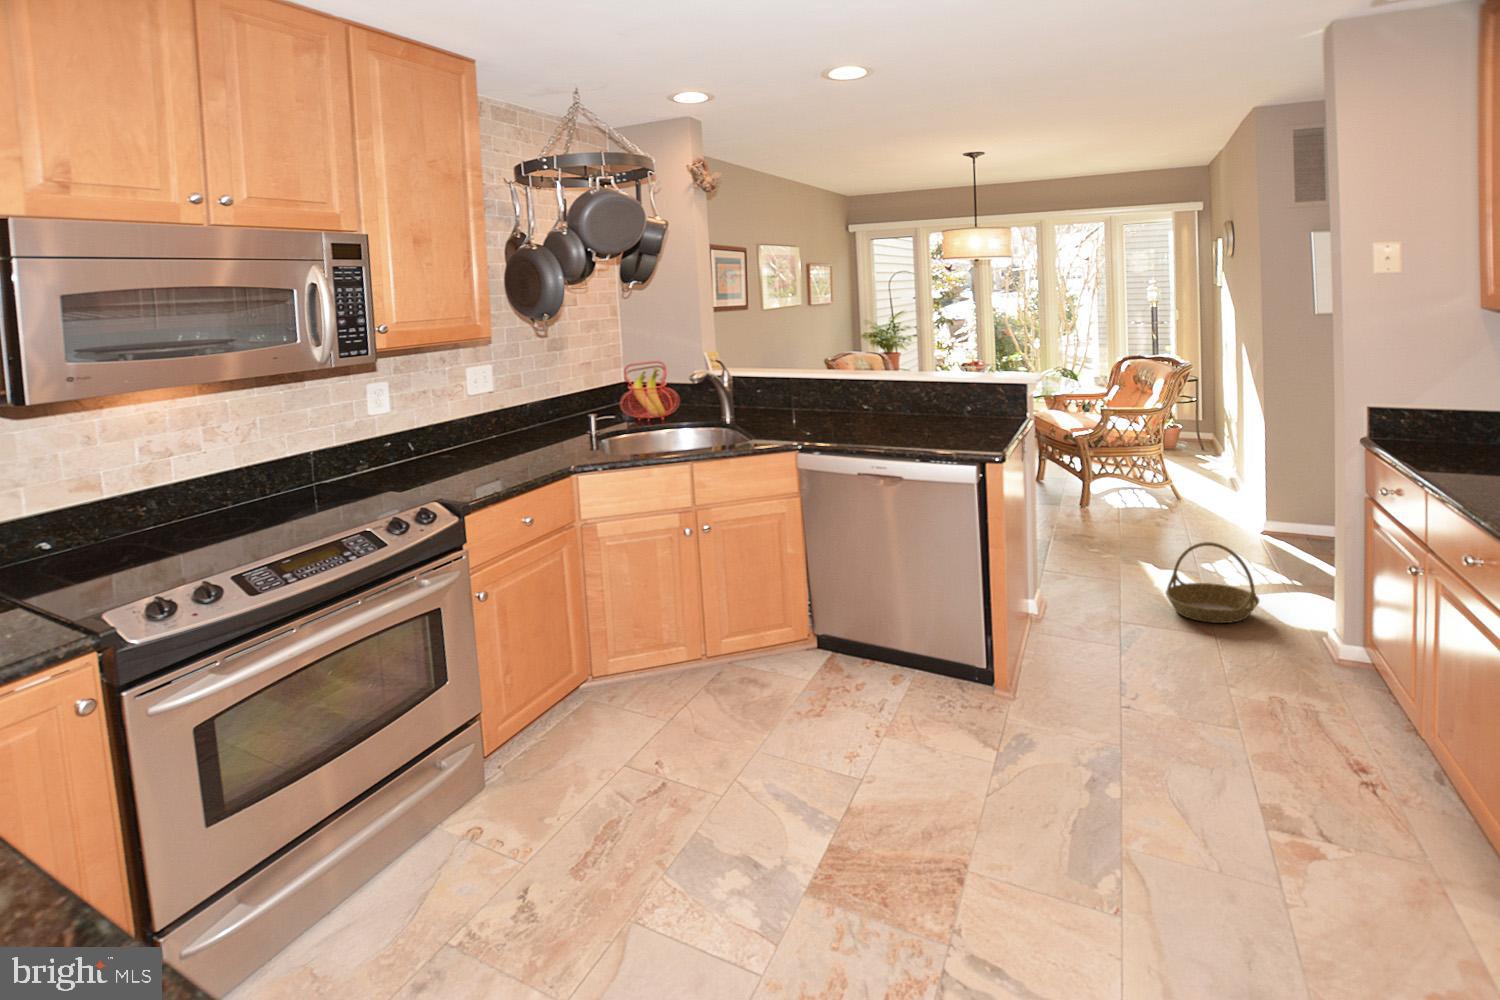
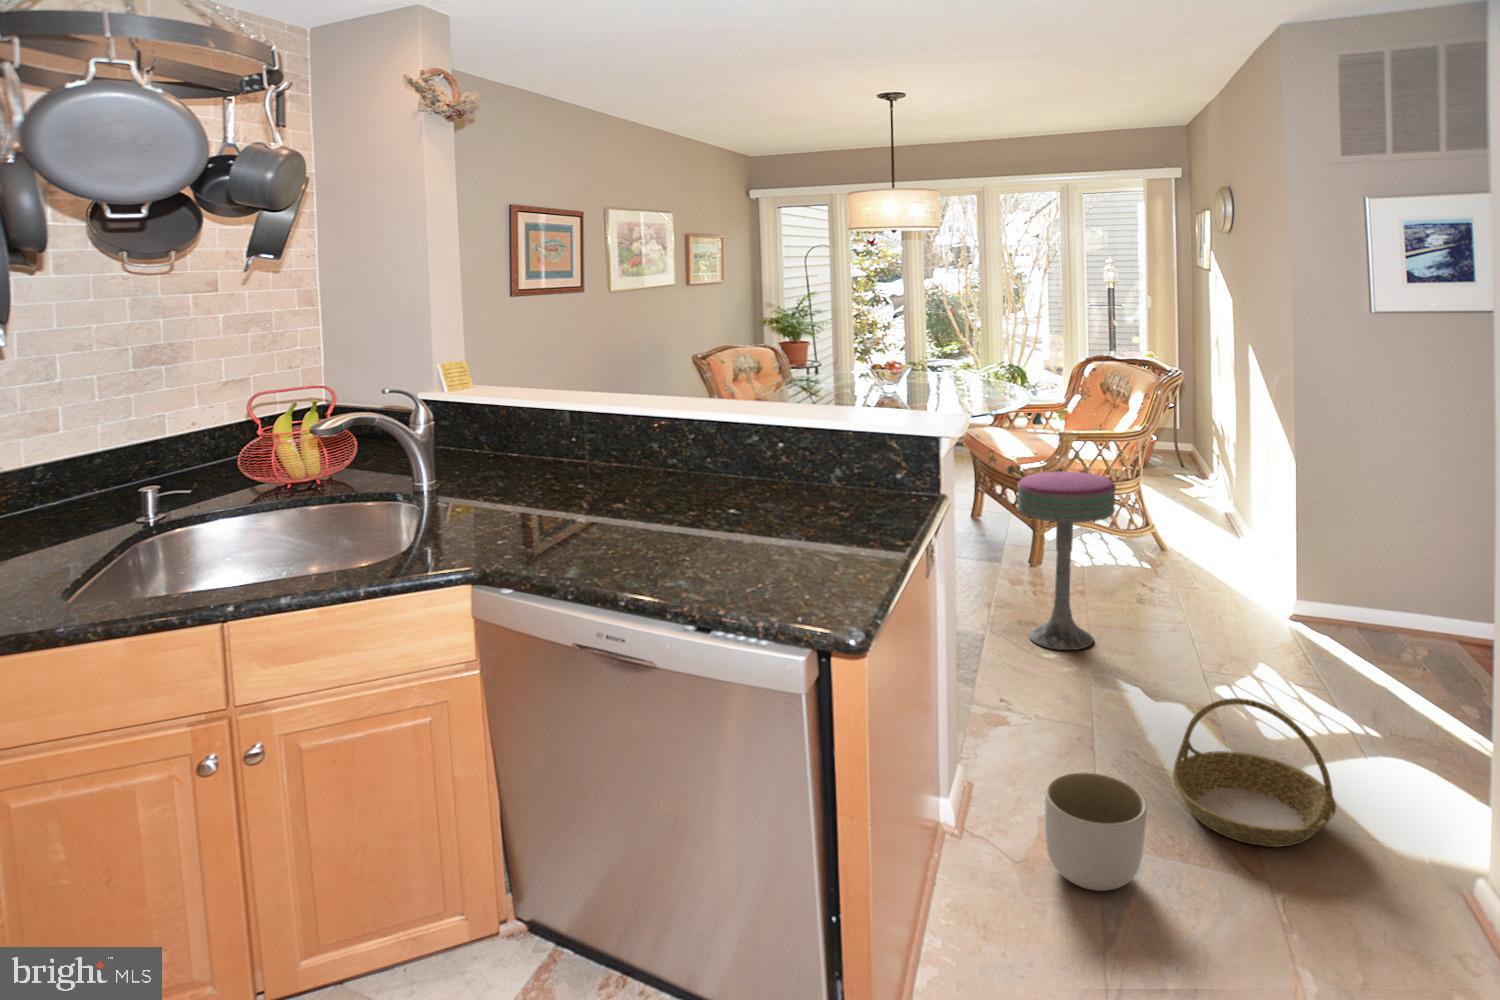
bar stool: none [1071,429,1138,548] -> present [1017,472,1116,650]
planter: none [1089,579,1146,638] -> present [1045,772,1147,891]

